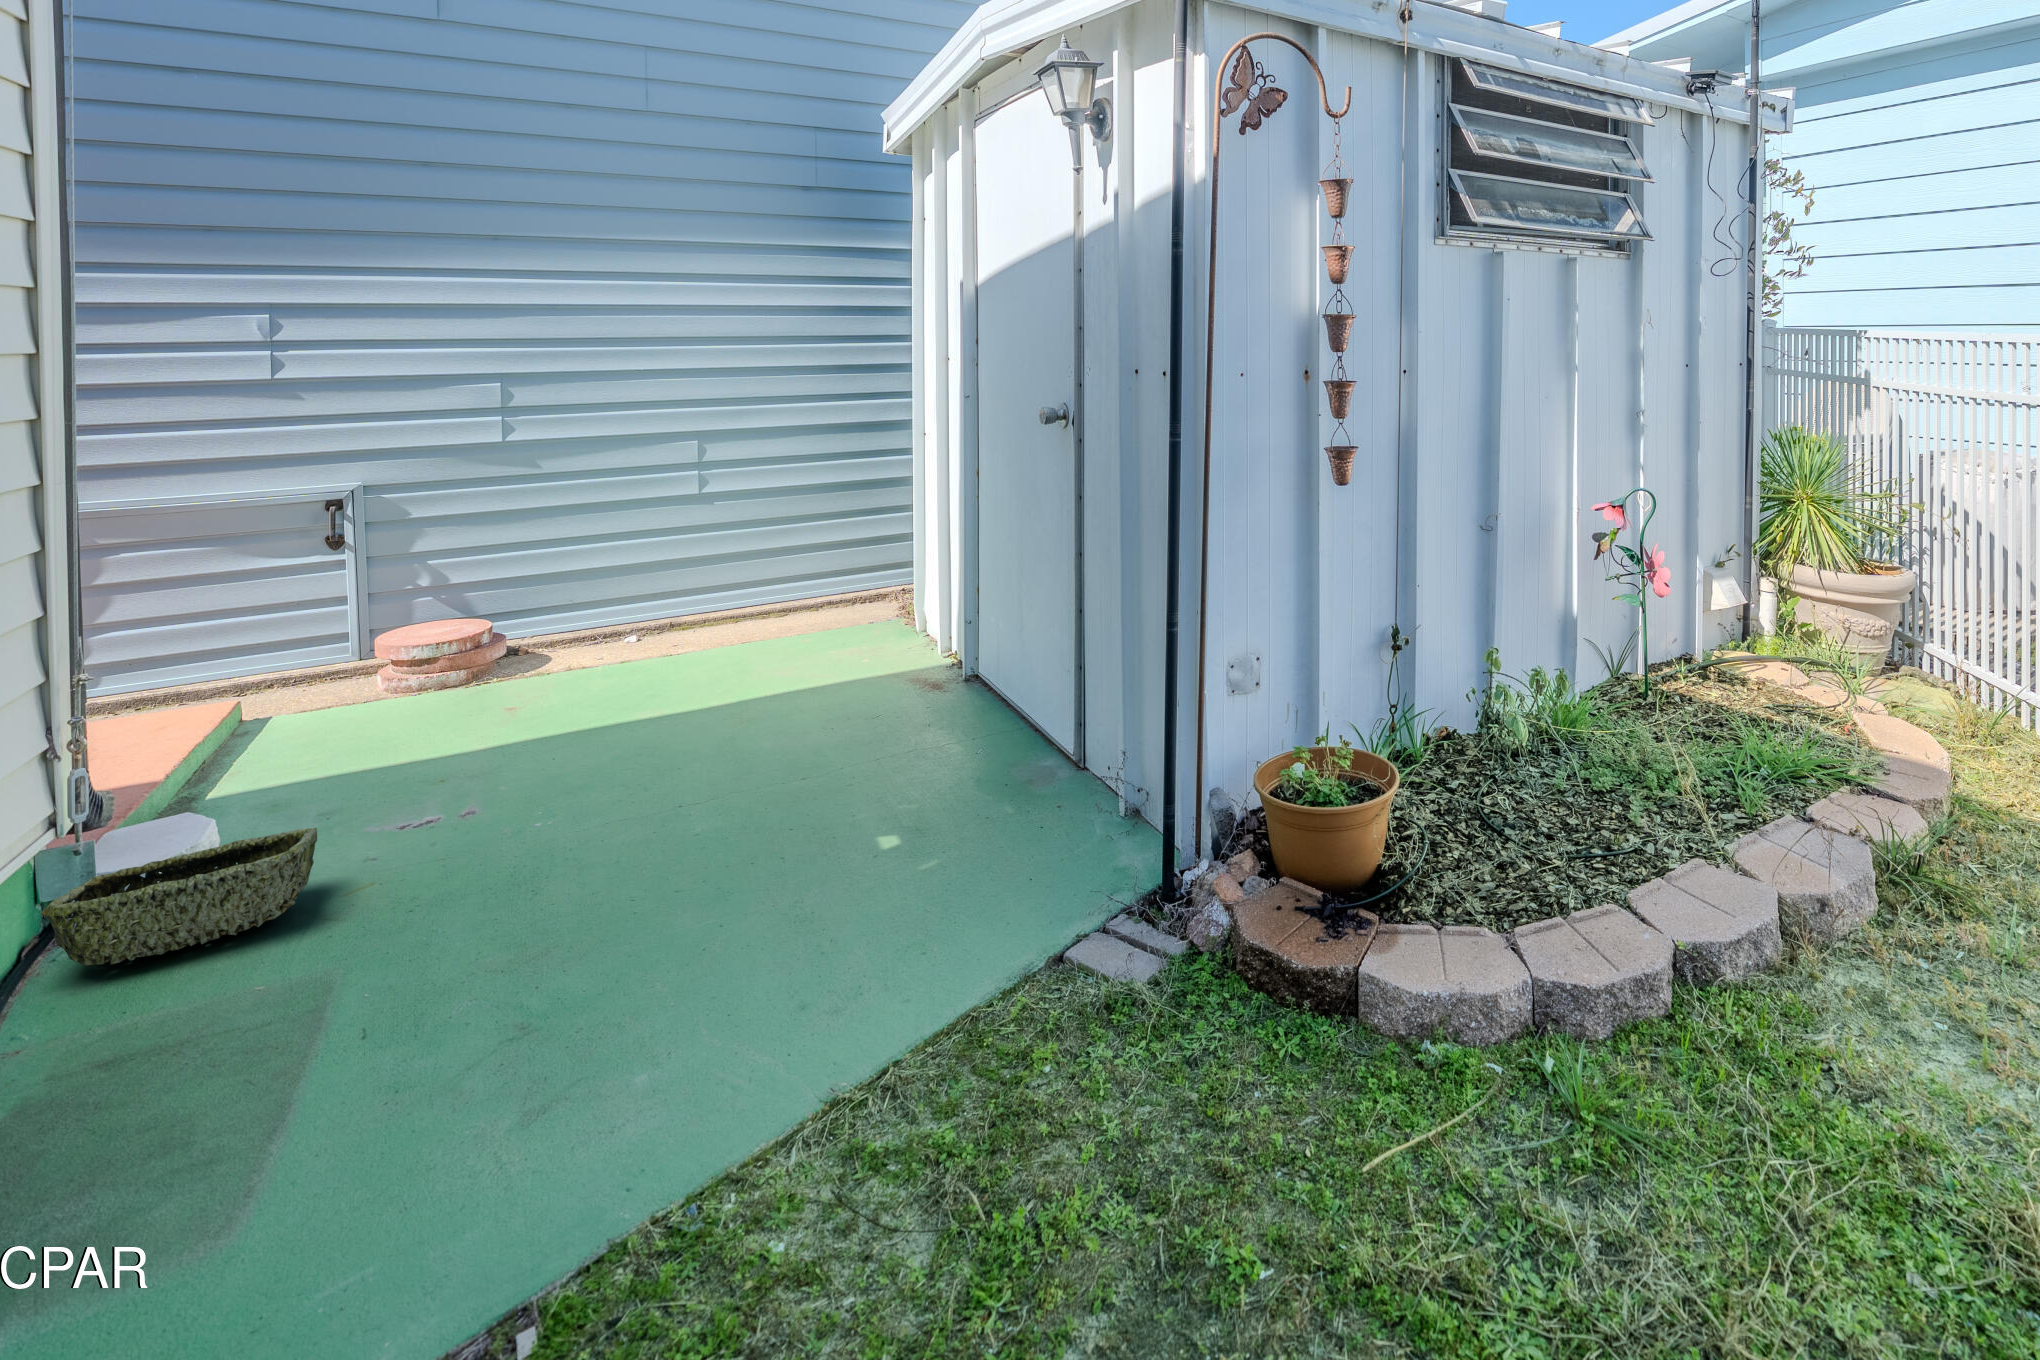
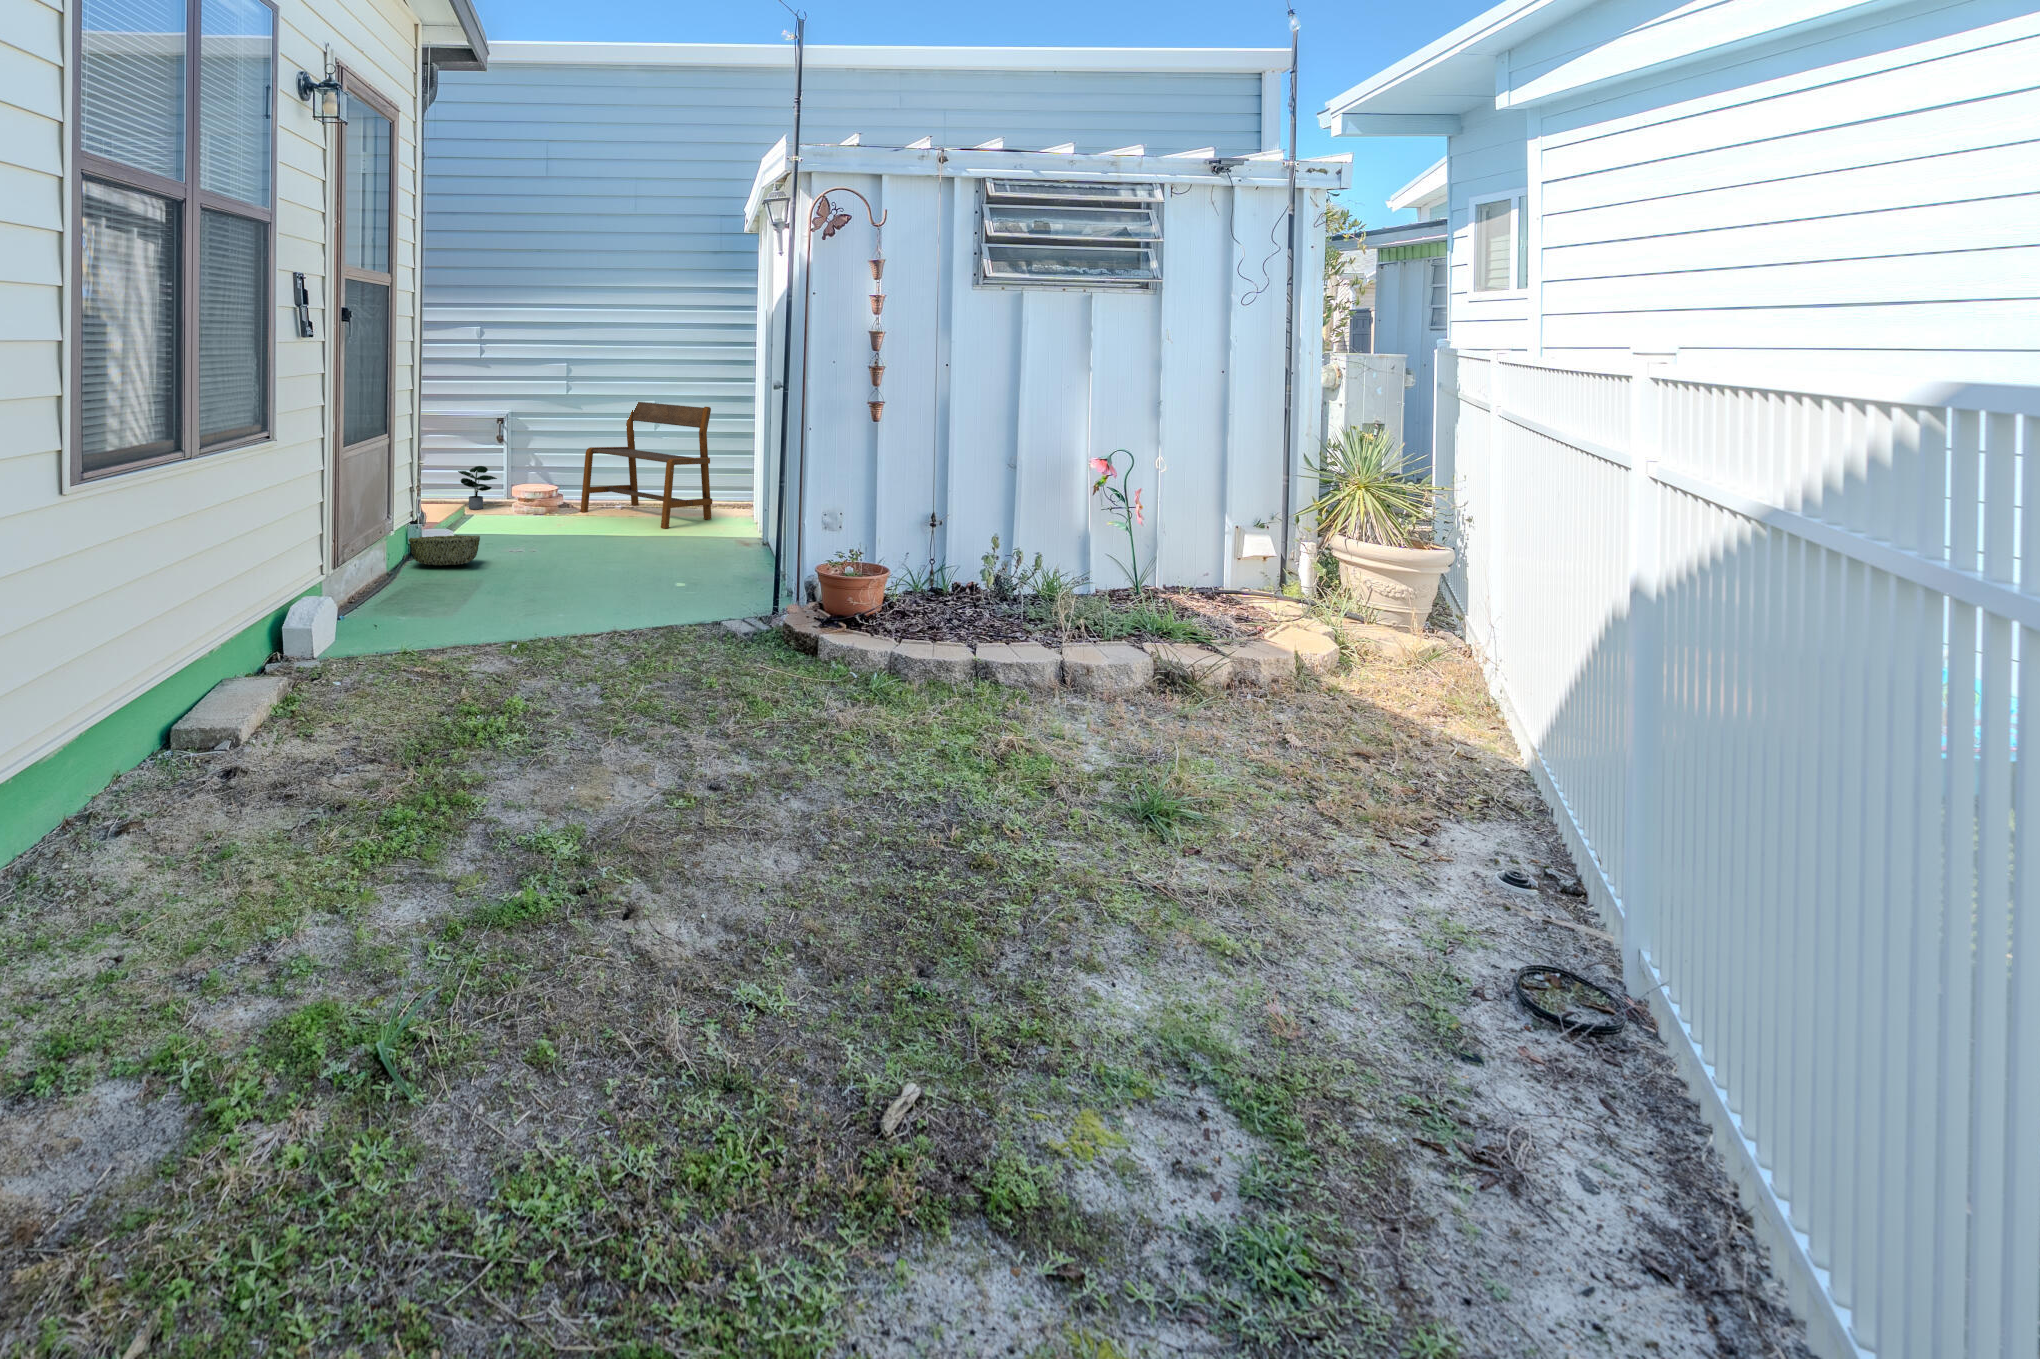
bench: none [551,442,833,674] -> present [580,402,712,529]
potted plant: none [214,604,334,703] -> present [458,466,497,510]

